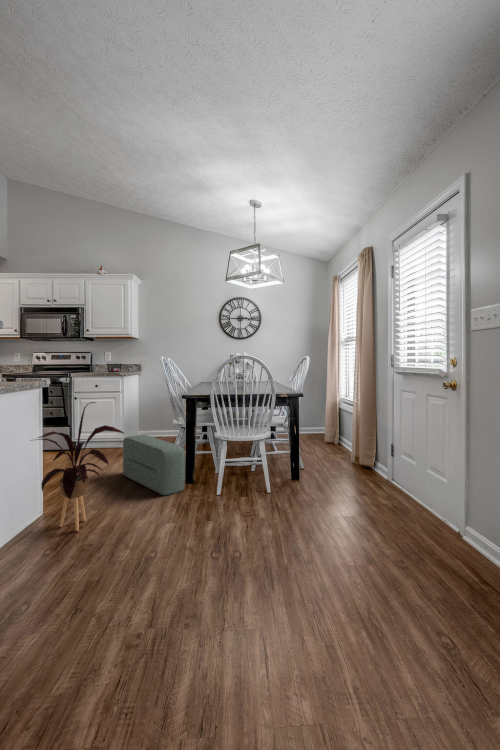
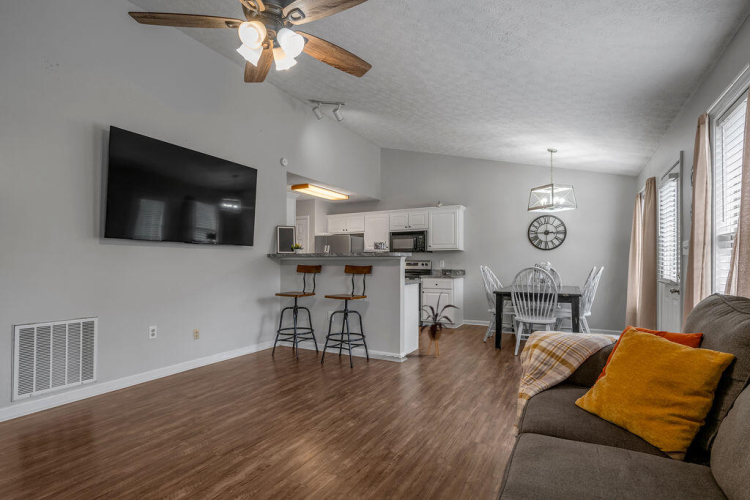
pouf: present [123,435,185,495] -> none [456,317,495,352]

